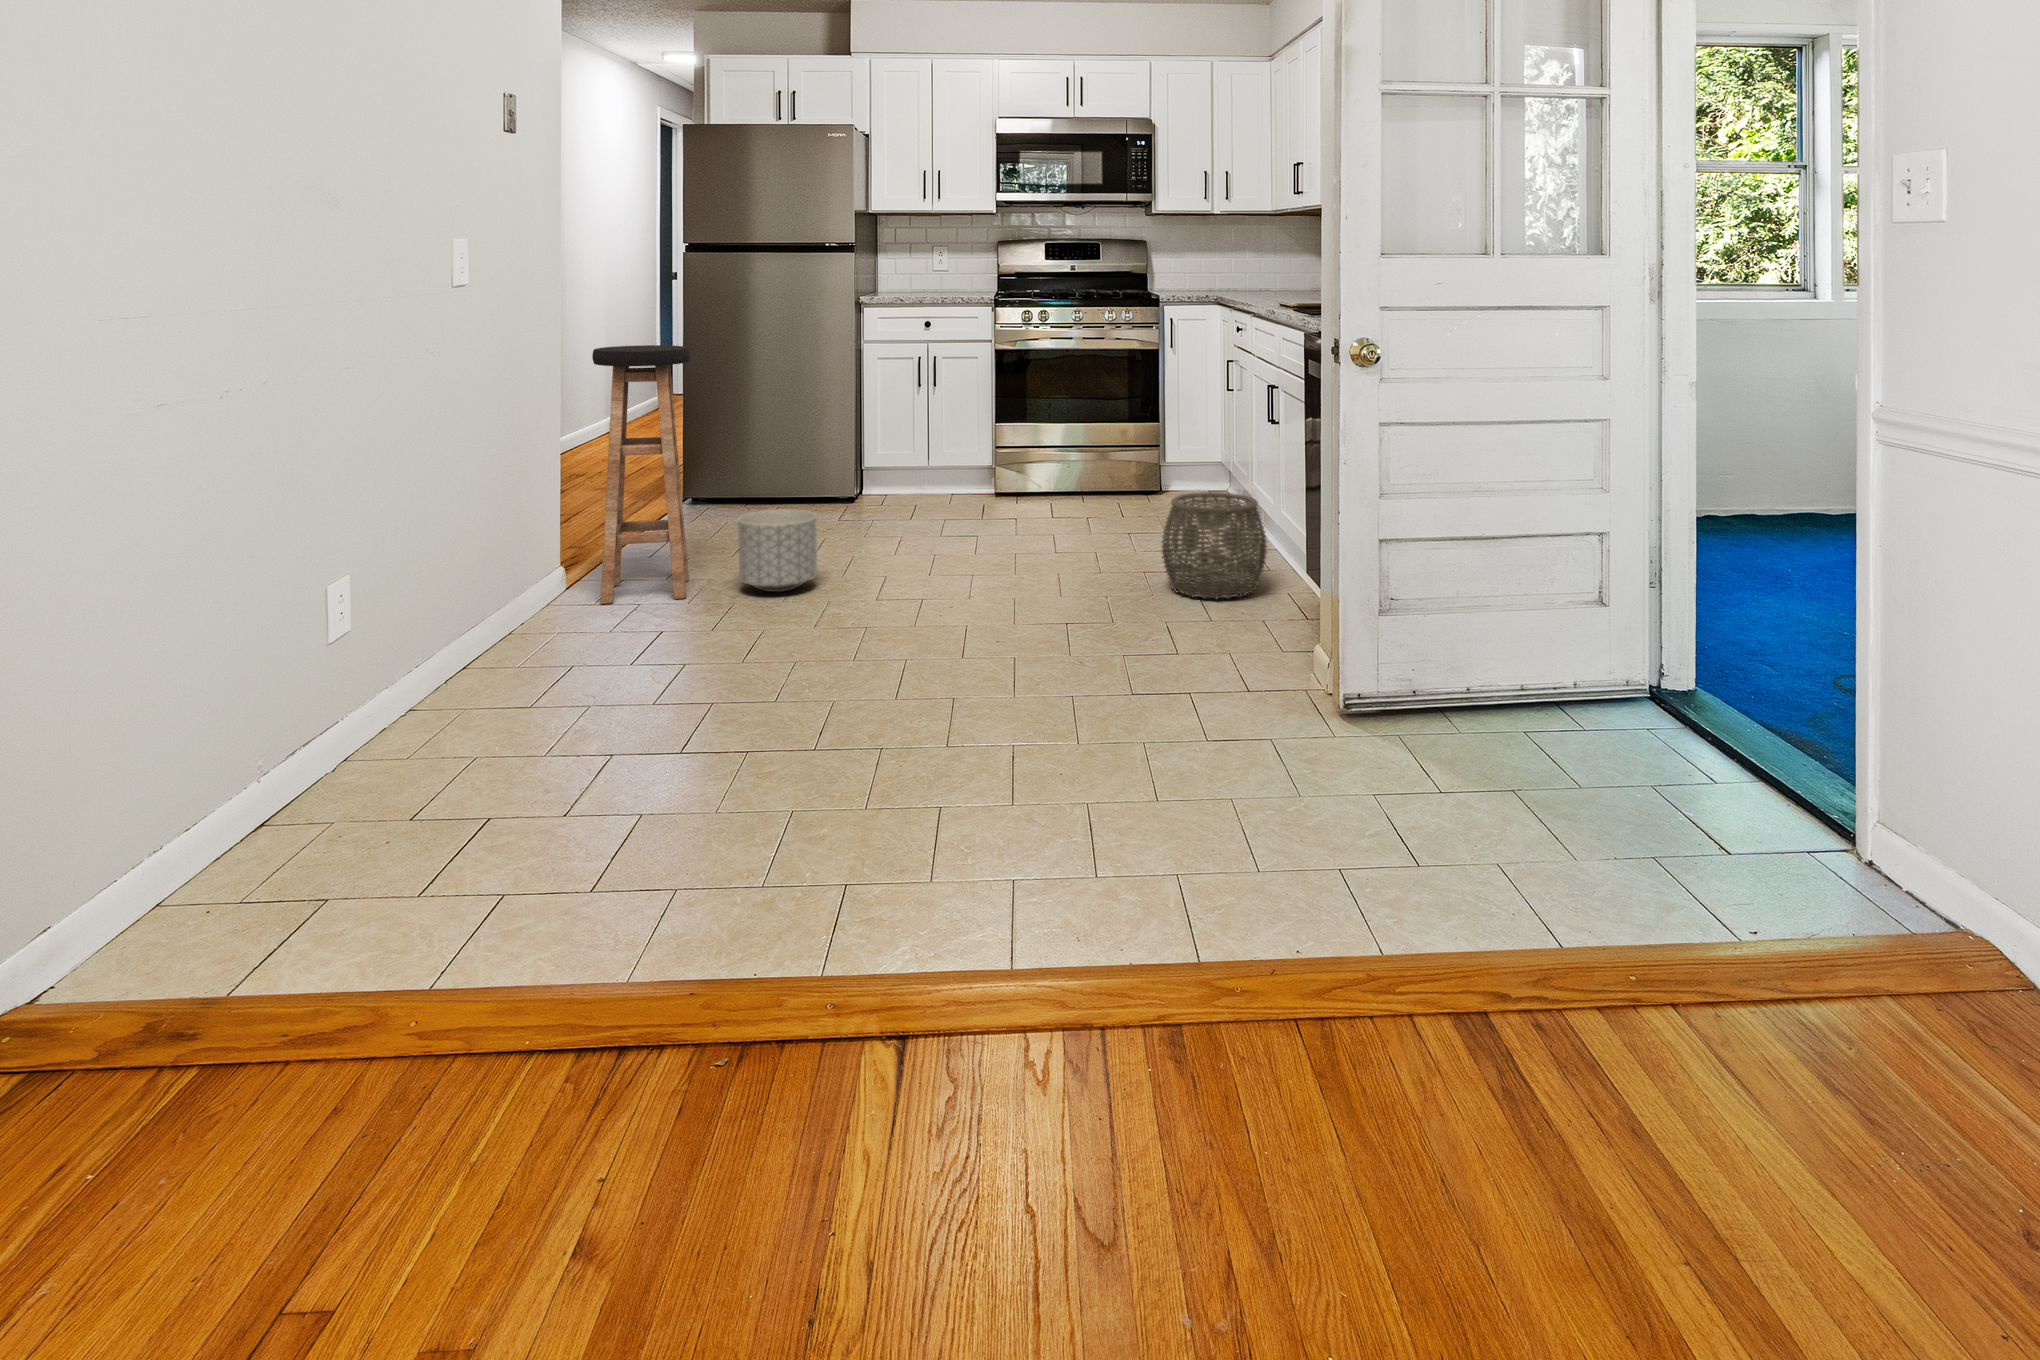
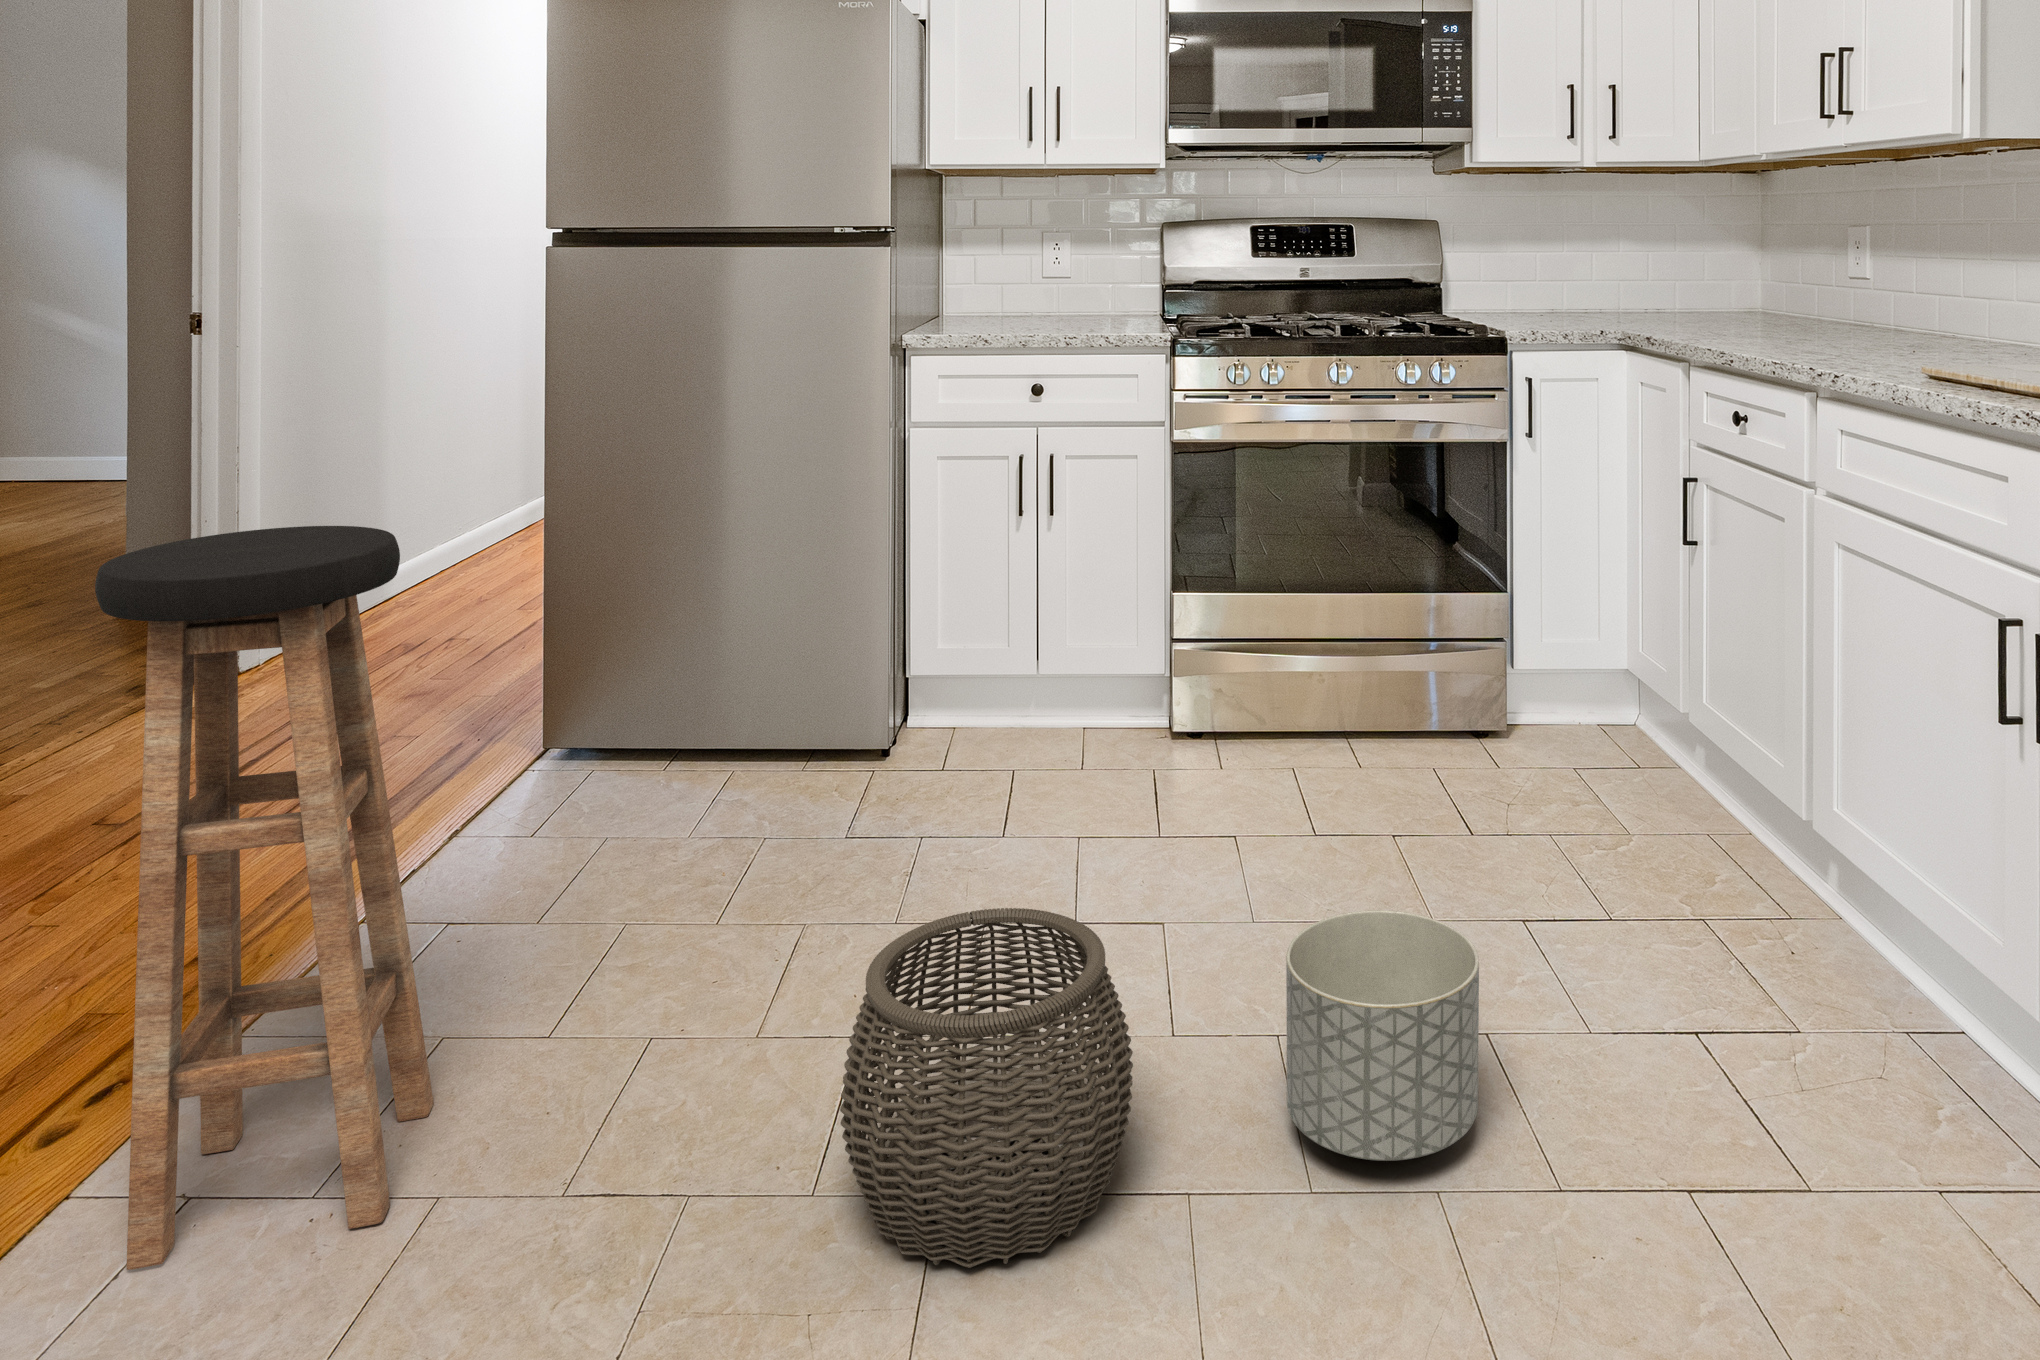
woven basket: present [1162,492,1267,599] -> present [840,908,1133,1268]
planter: present [738,509,817,592] -> present [1286,910,1479,1161]

